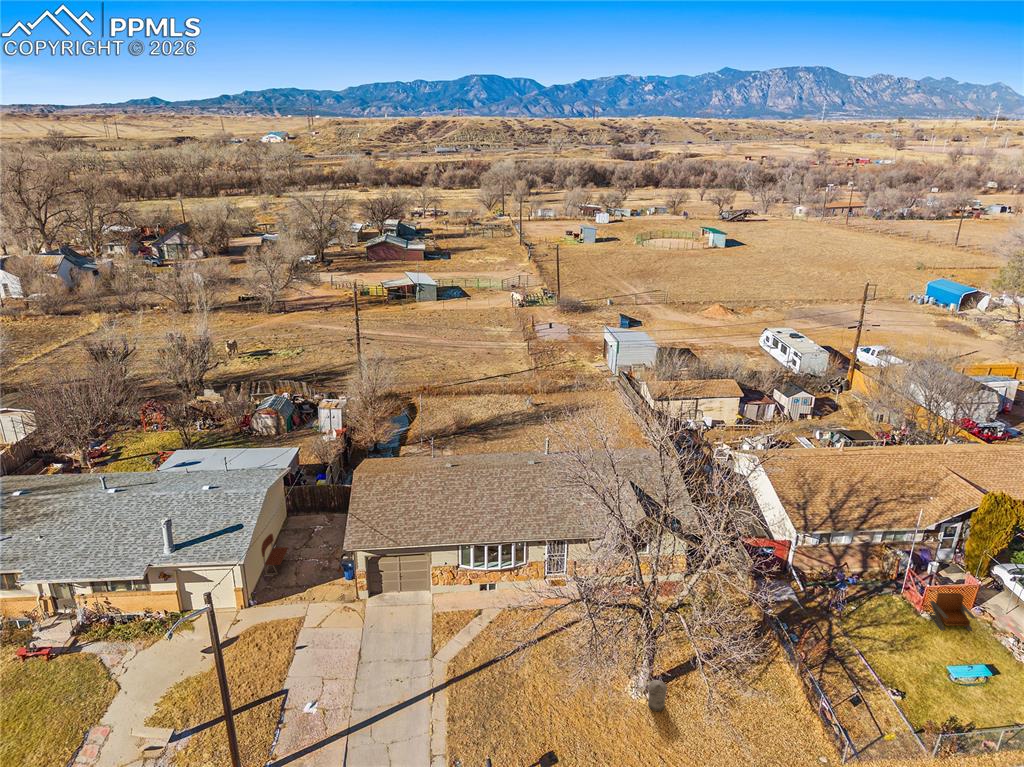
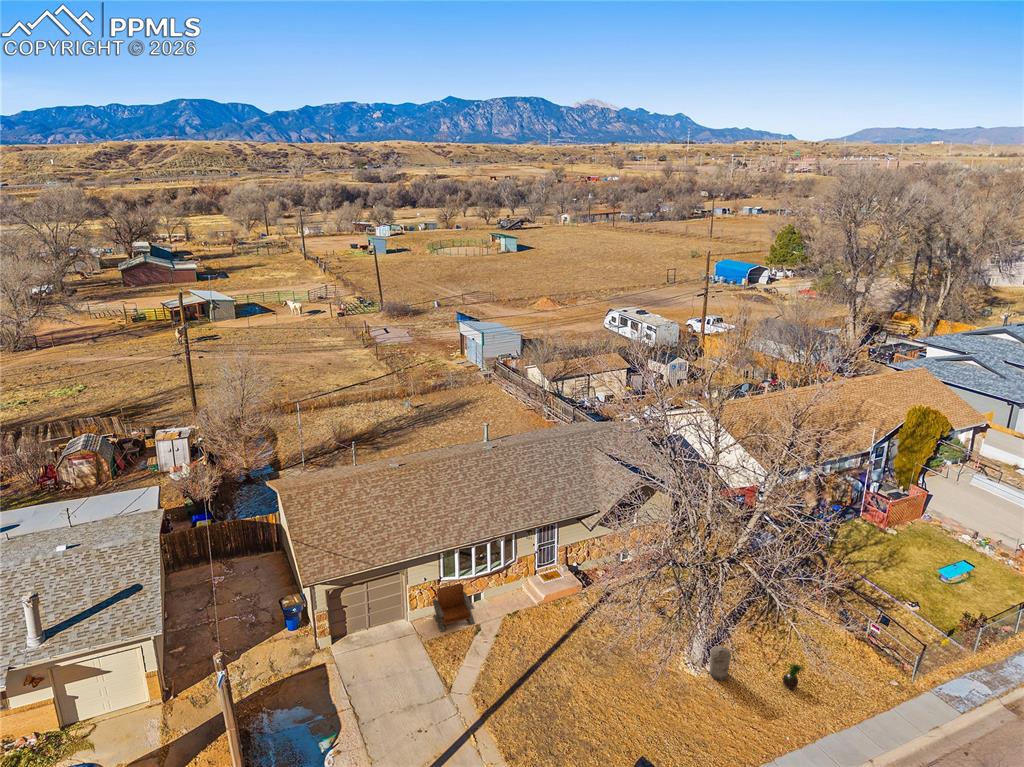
bench: present [261,534,288,575] -> none [161,595,193,652]
lounge chair: present [928,593,976,631] -> present [432,583,475,632]
potted tree: none [708,713,727,738] -> present [783,663,803,689]

